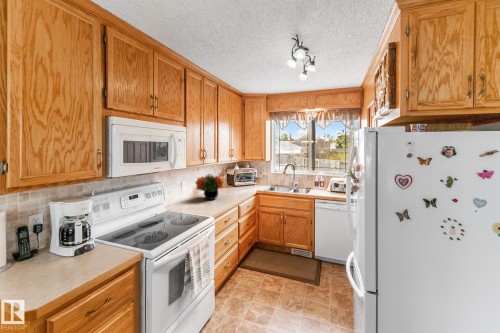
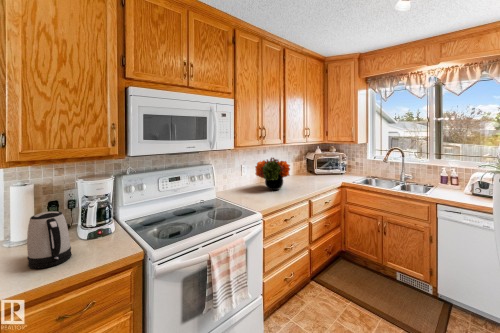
kettle: none [37,228,79,280] -> present [27,211,72,268]

